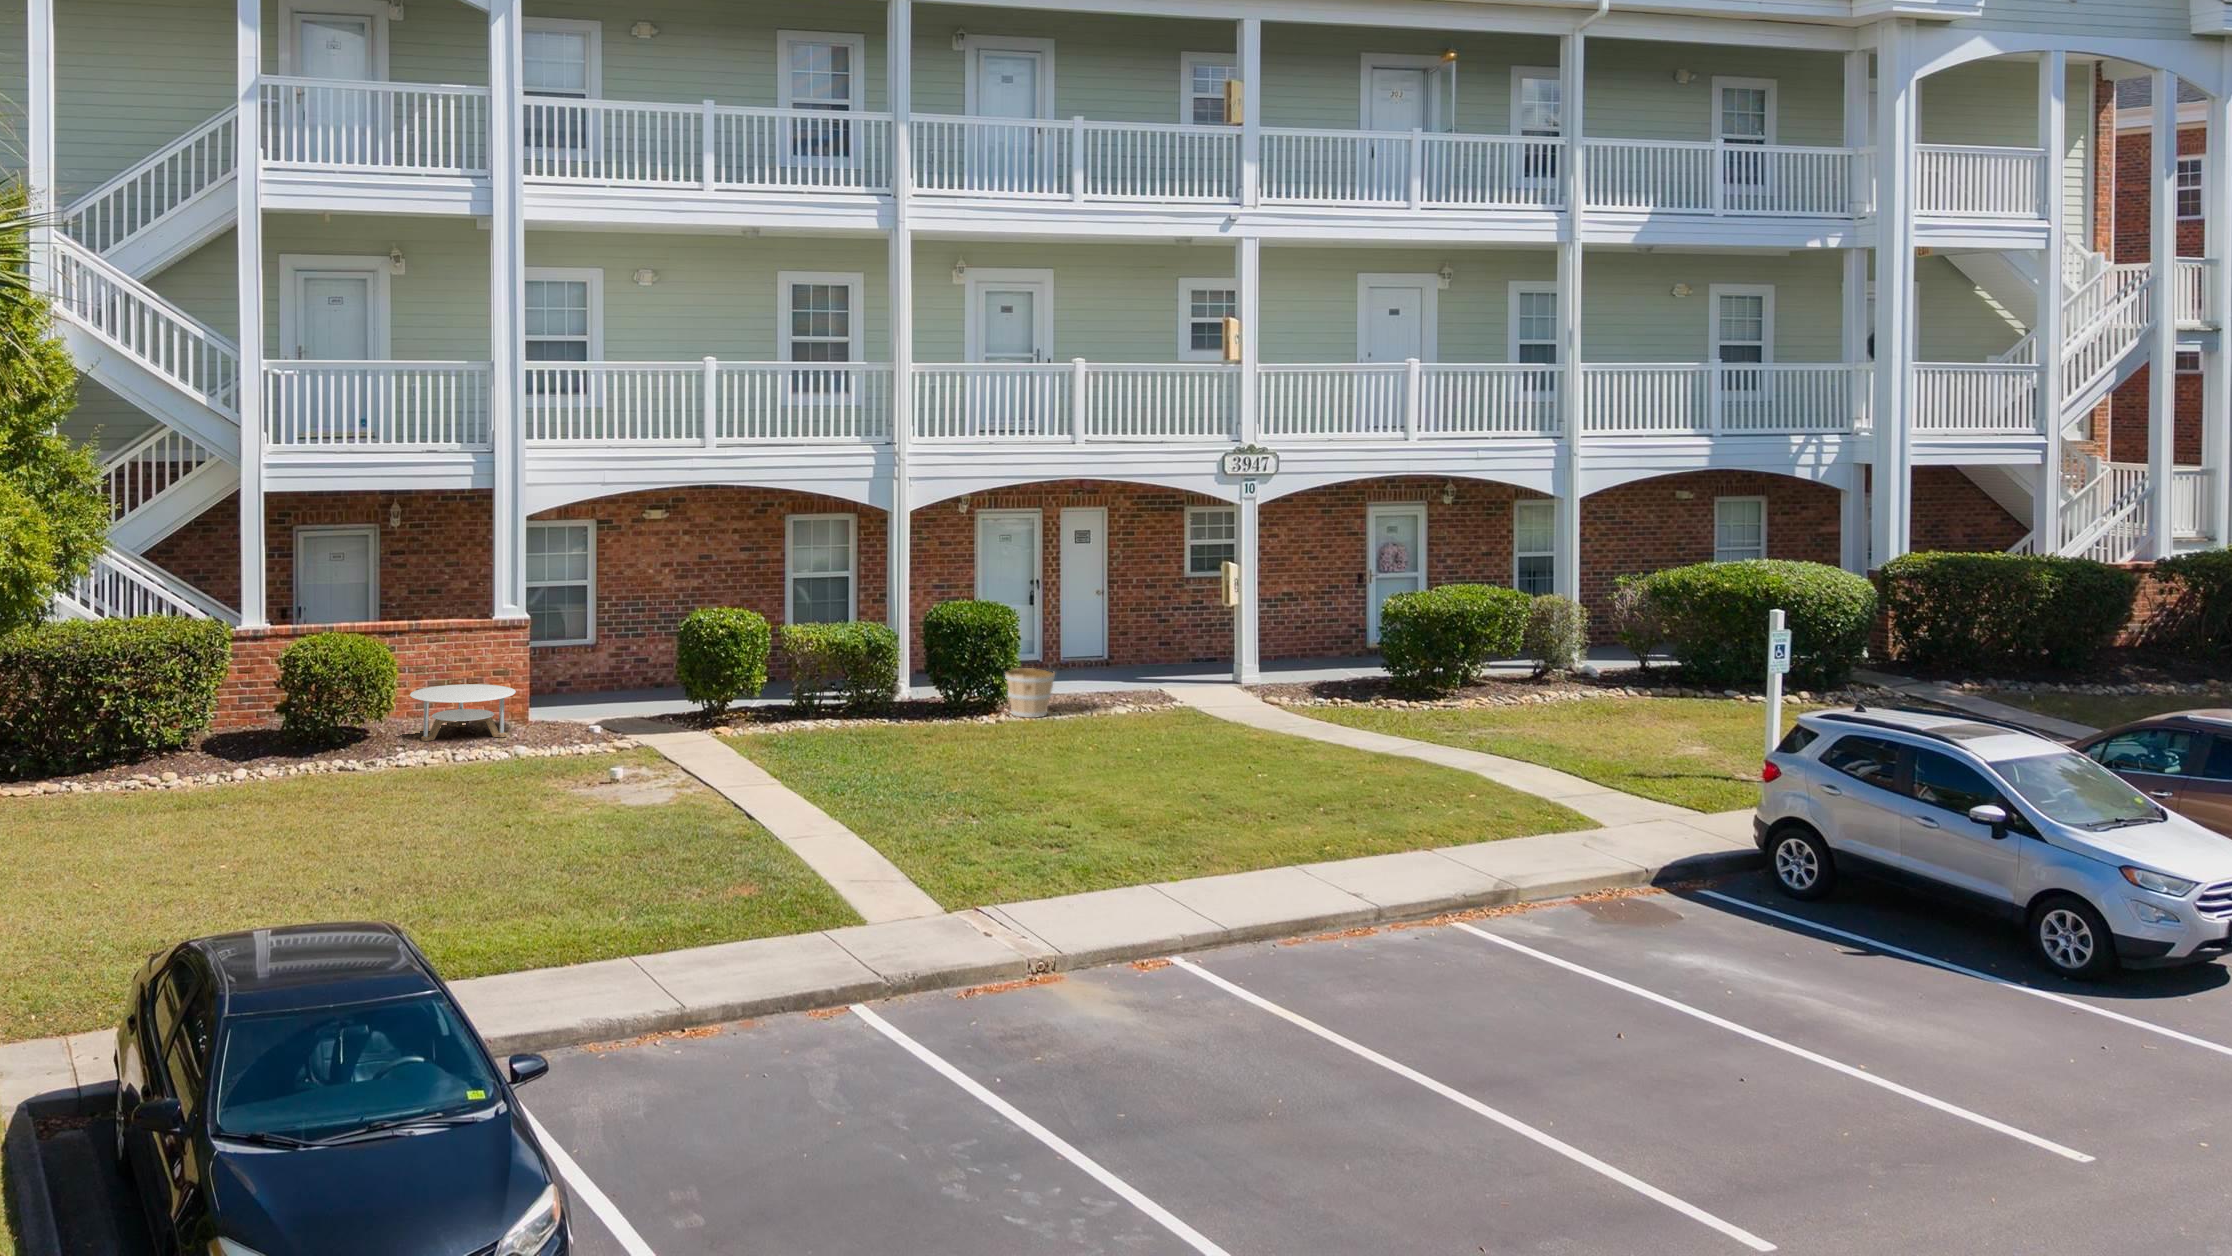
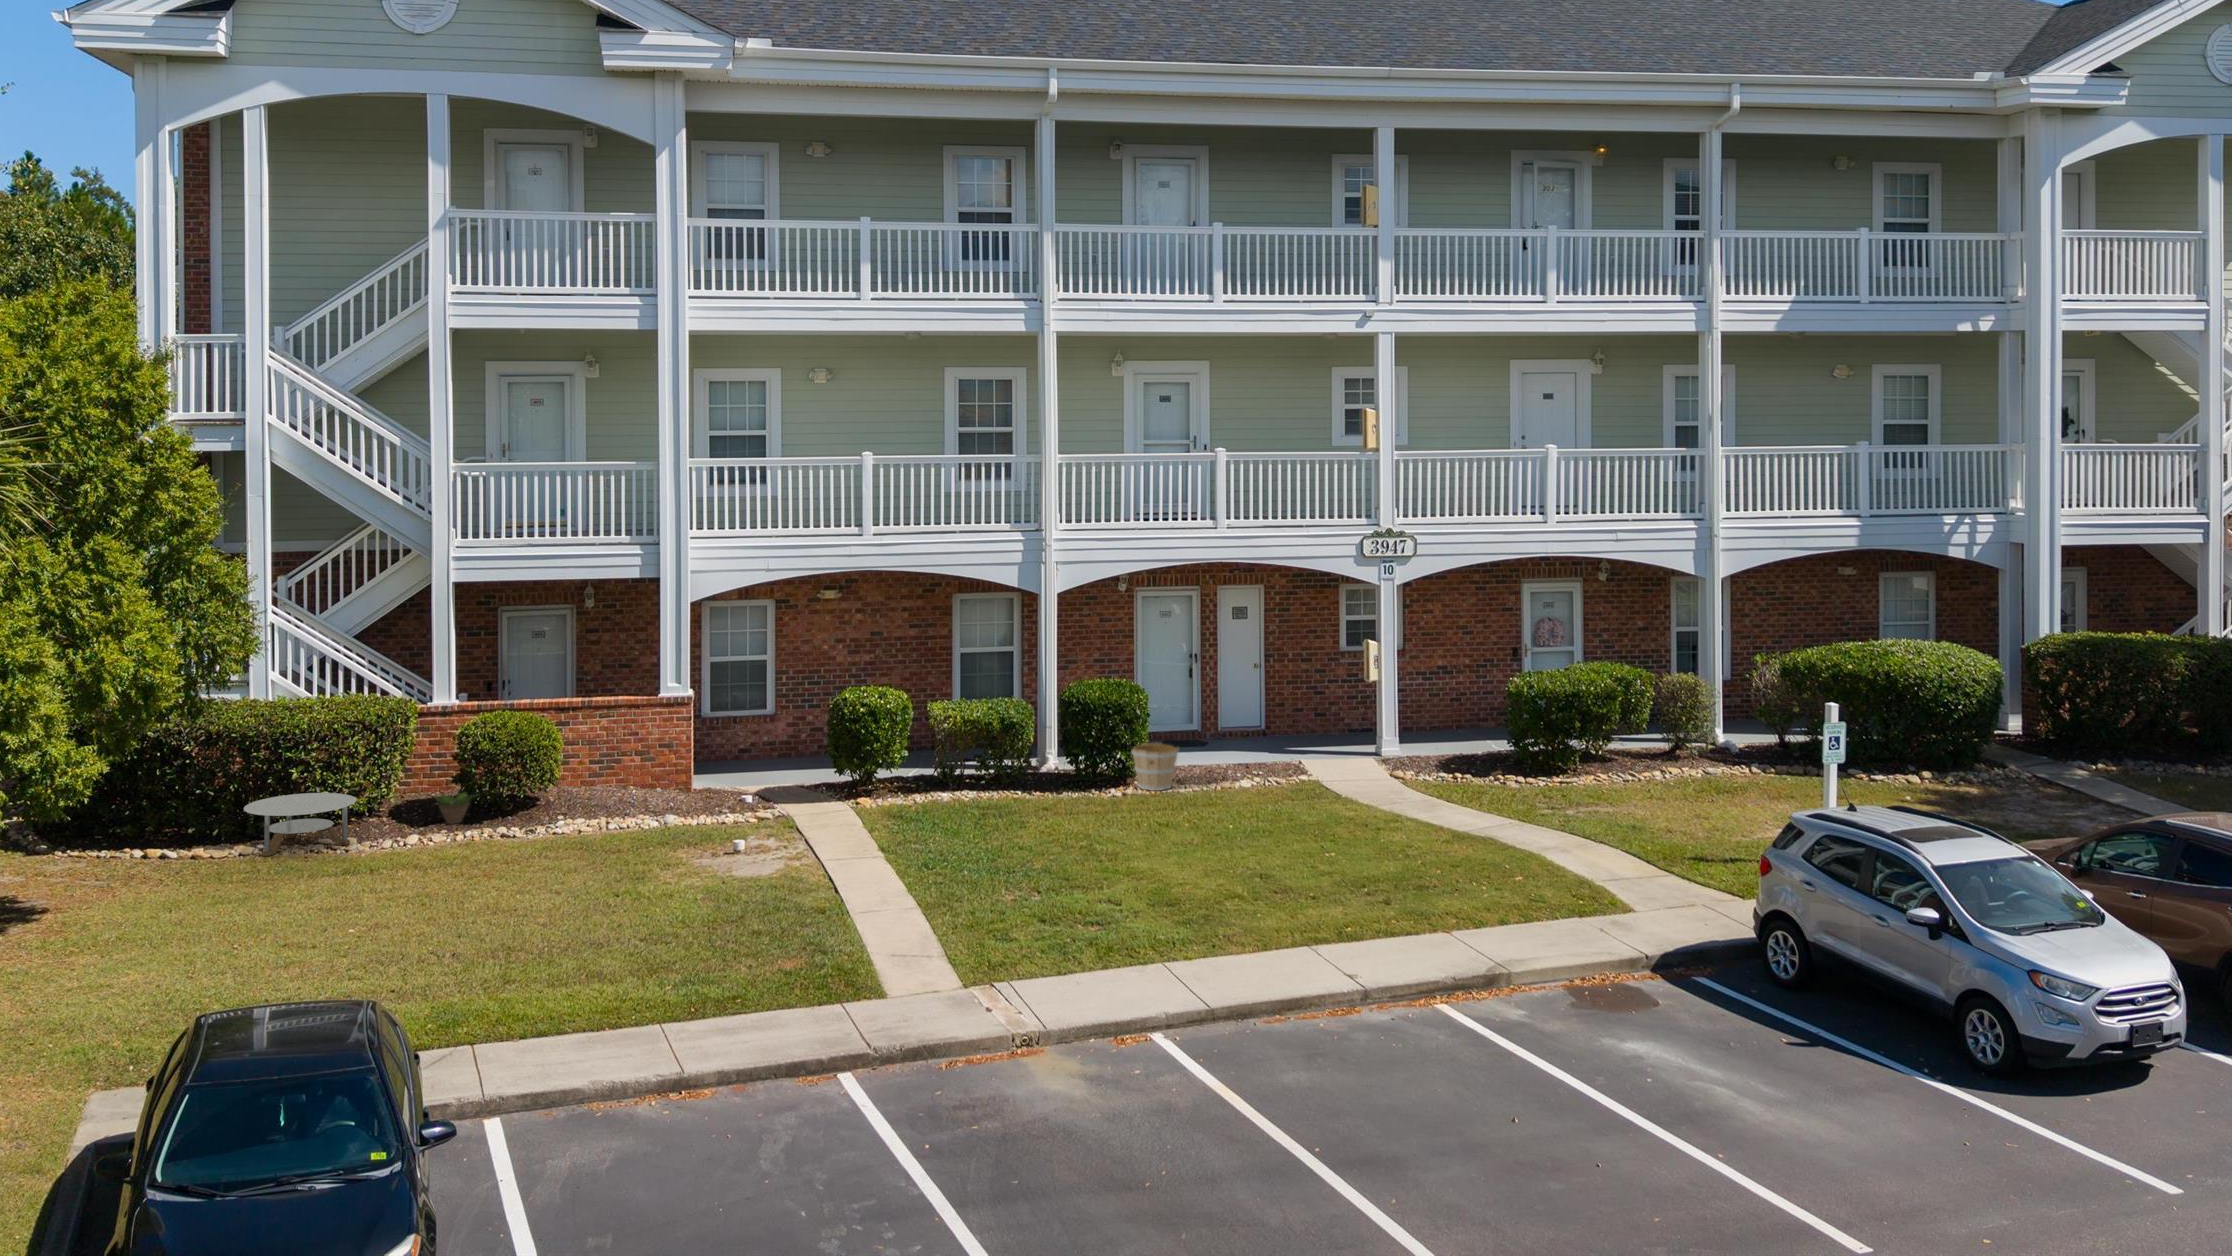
round table: present [410,684,516,741] -> present [244,793,356,856]
decorative plant: none [249,722,311,757] -> present [430,793,474,824]

